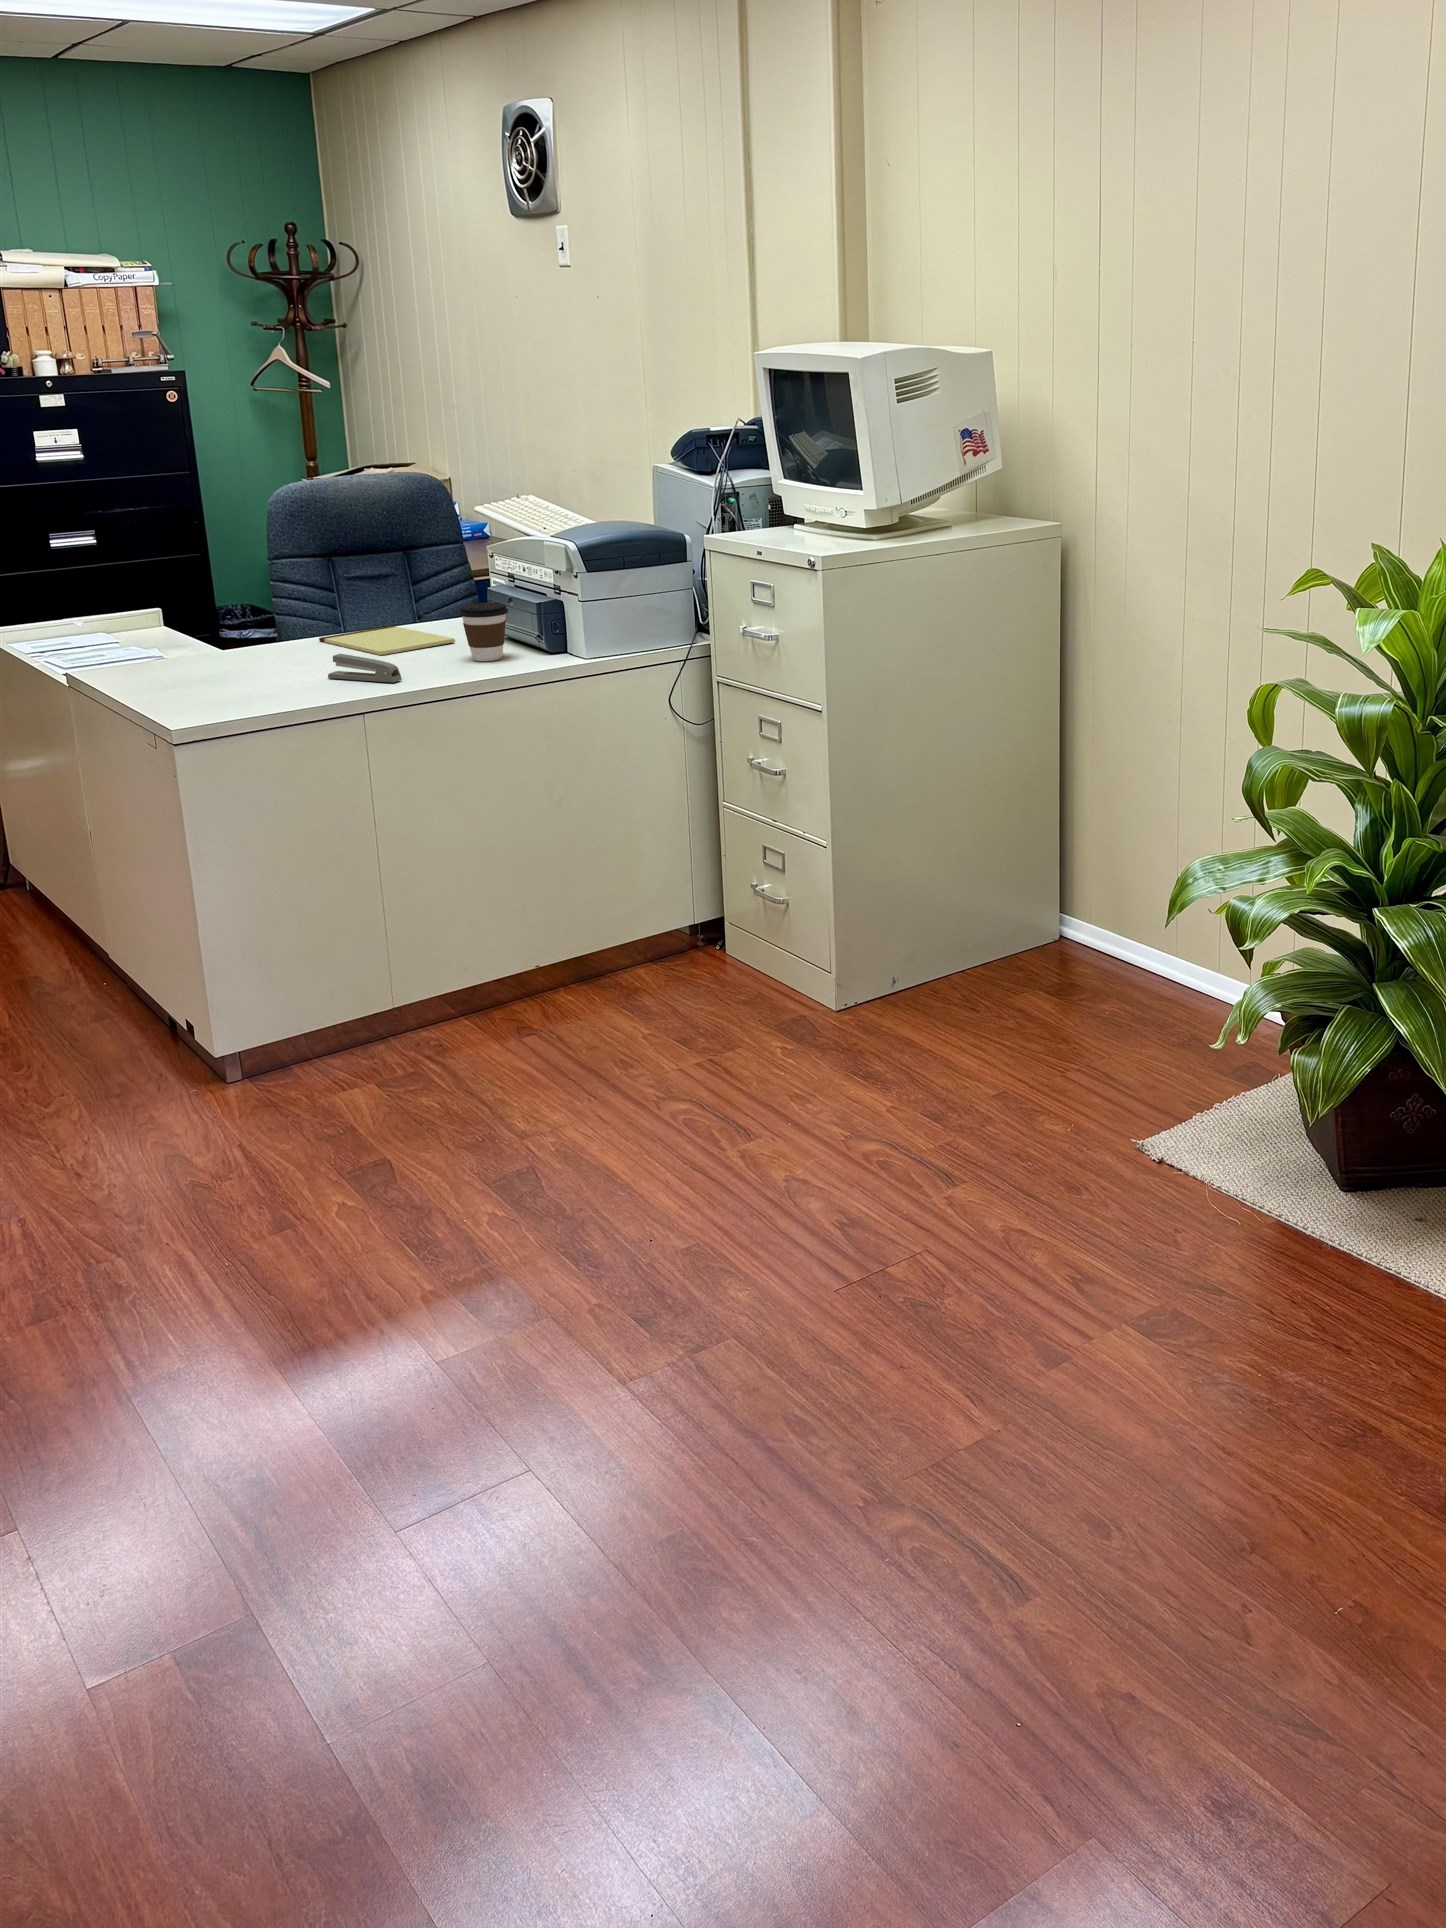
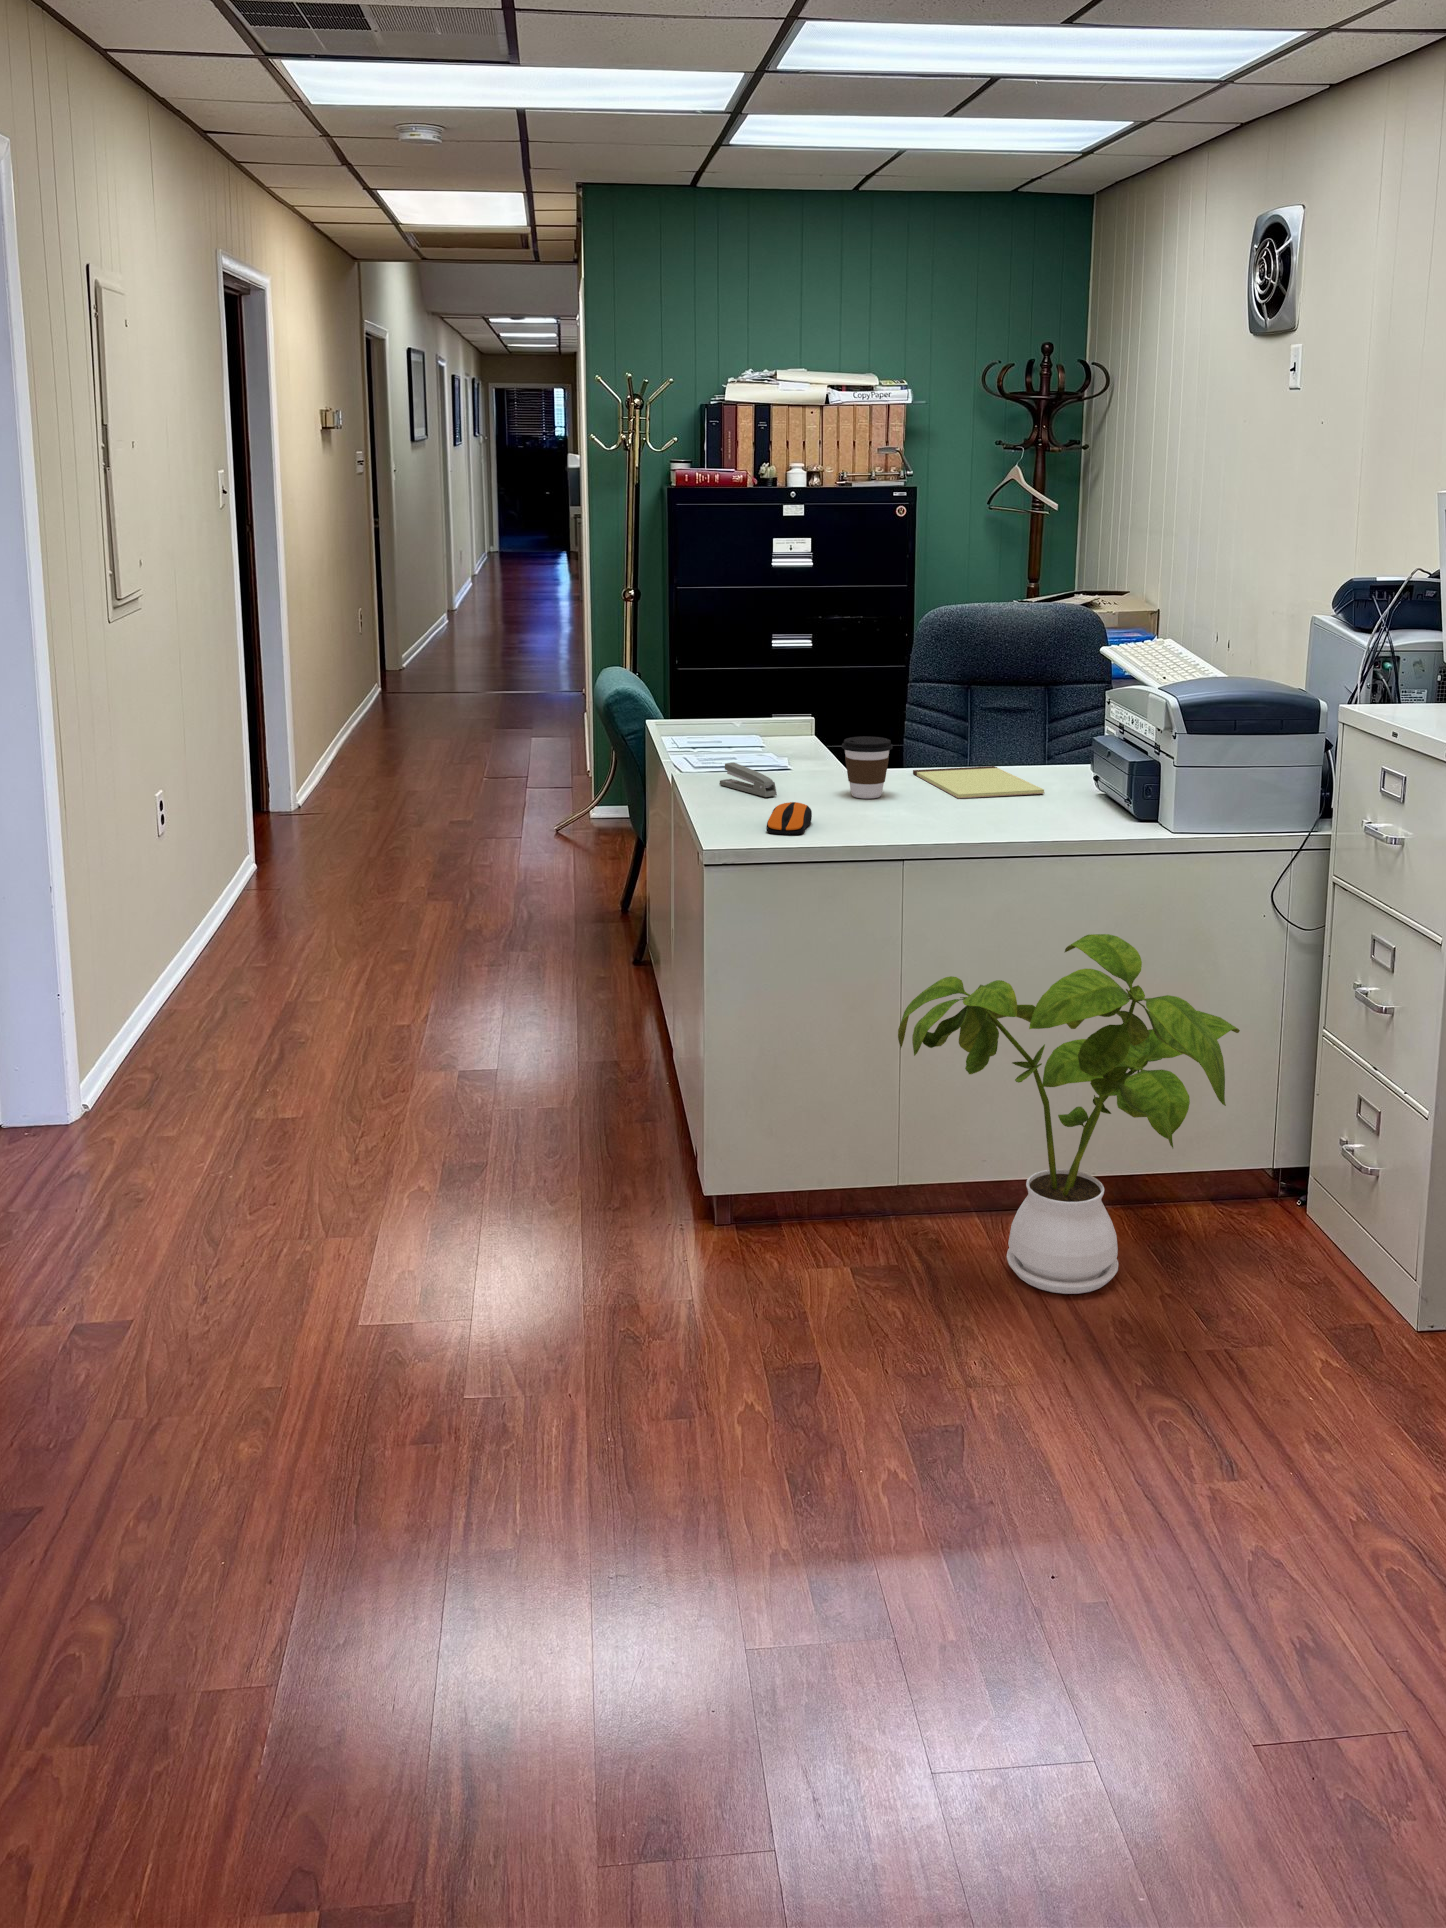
coffee cup: present [459,603,508,661] -> present [842,736,893,798]
stapler: present [328,654,402,682] -> present [719,762,777,797]
computer mouse: none [223,674,263,705] -> present [766,802,812,834]
house plant: none [391,744,697,1056] -> present [898,934,1240,1294]

